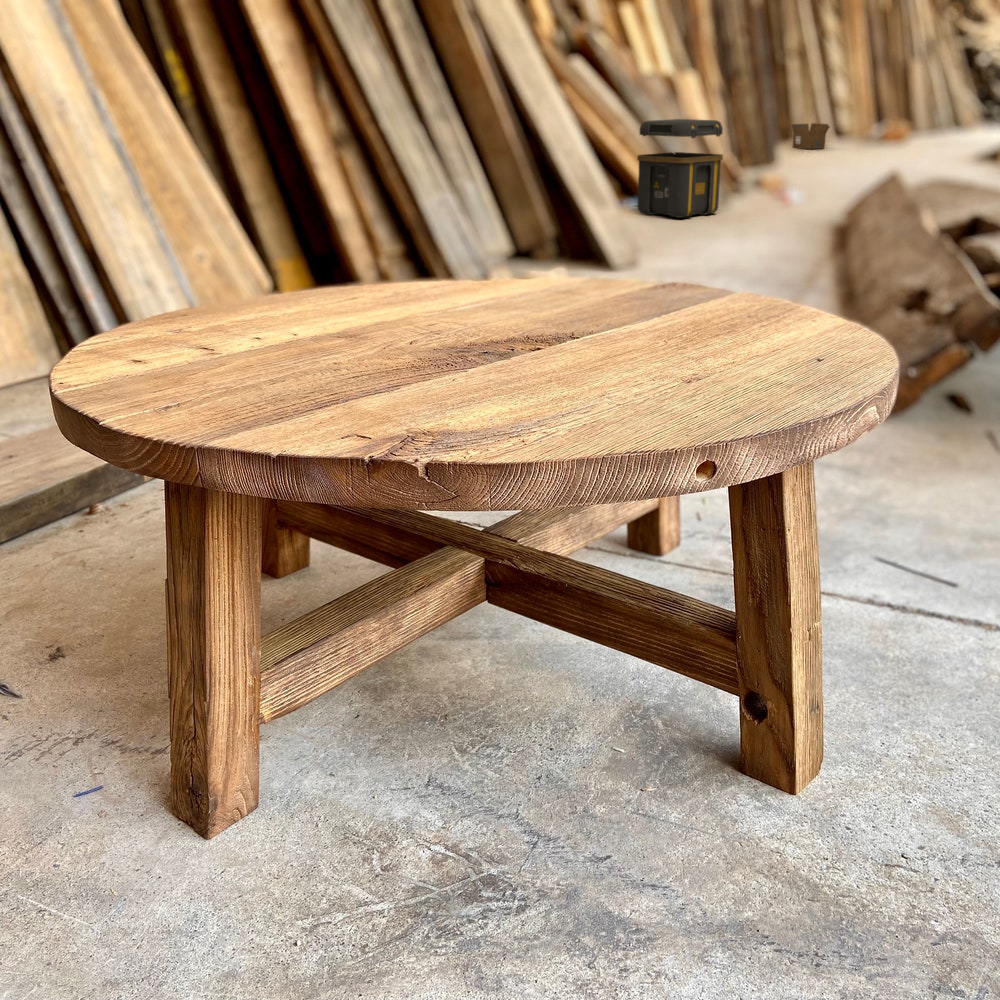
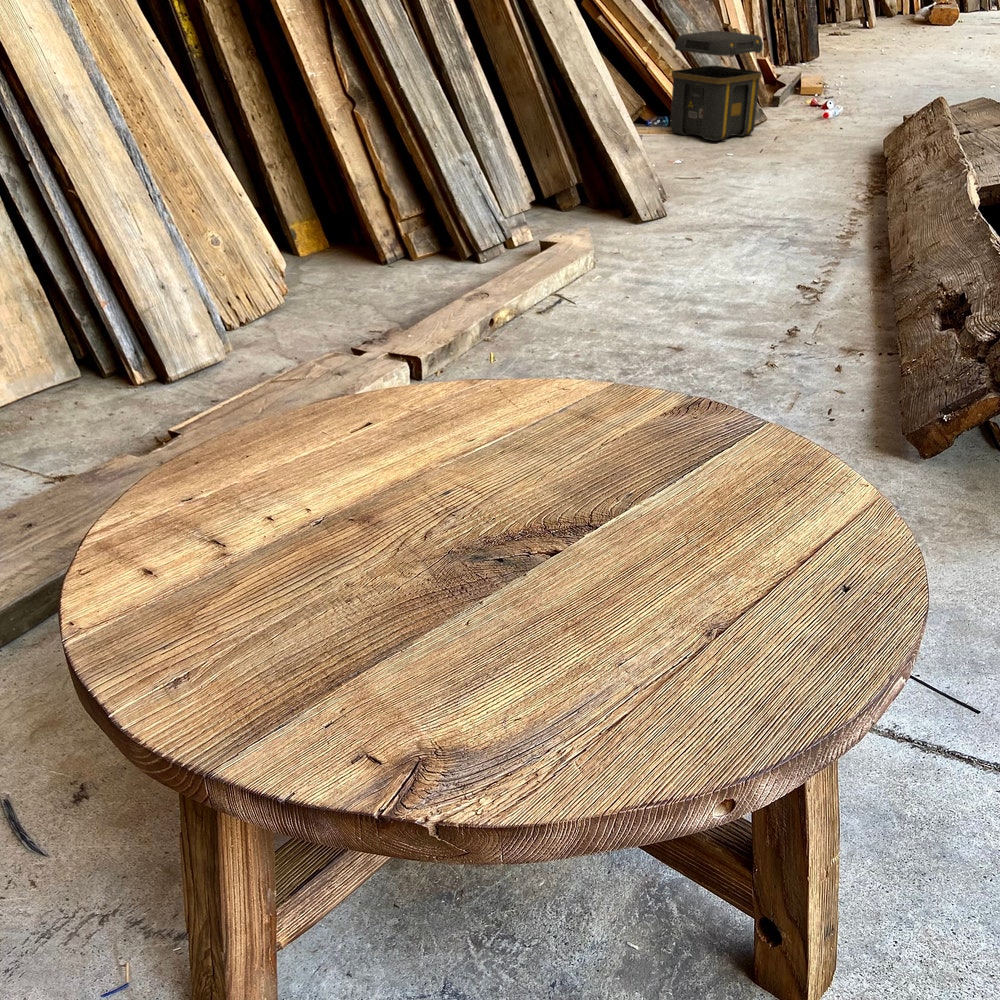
cardboard box: present [792,123,830,149] -> none [835,4,877,34]

